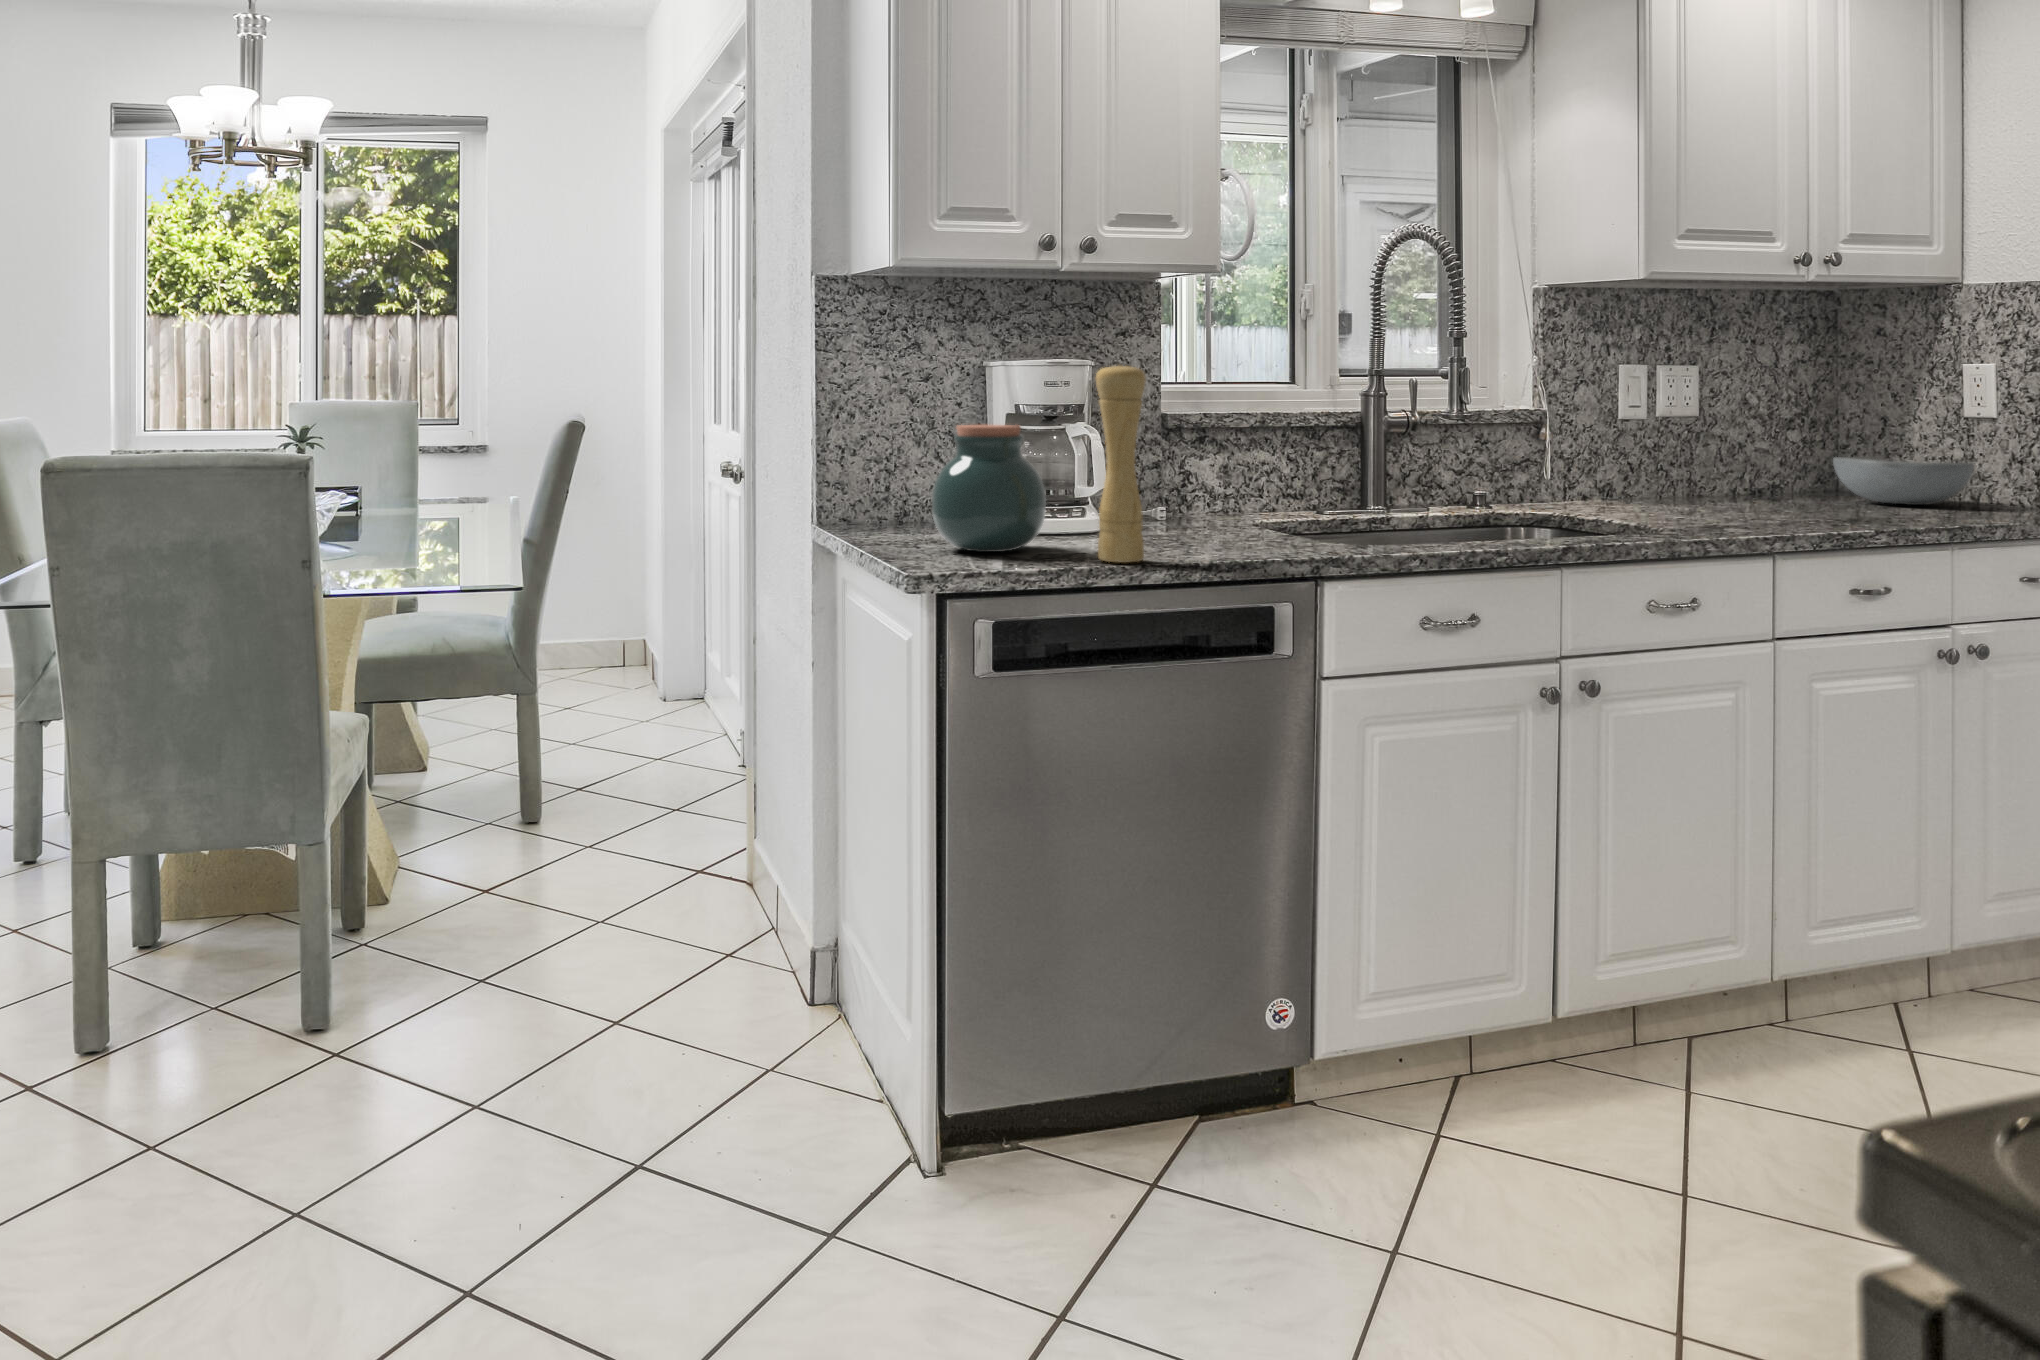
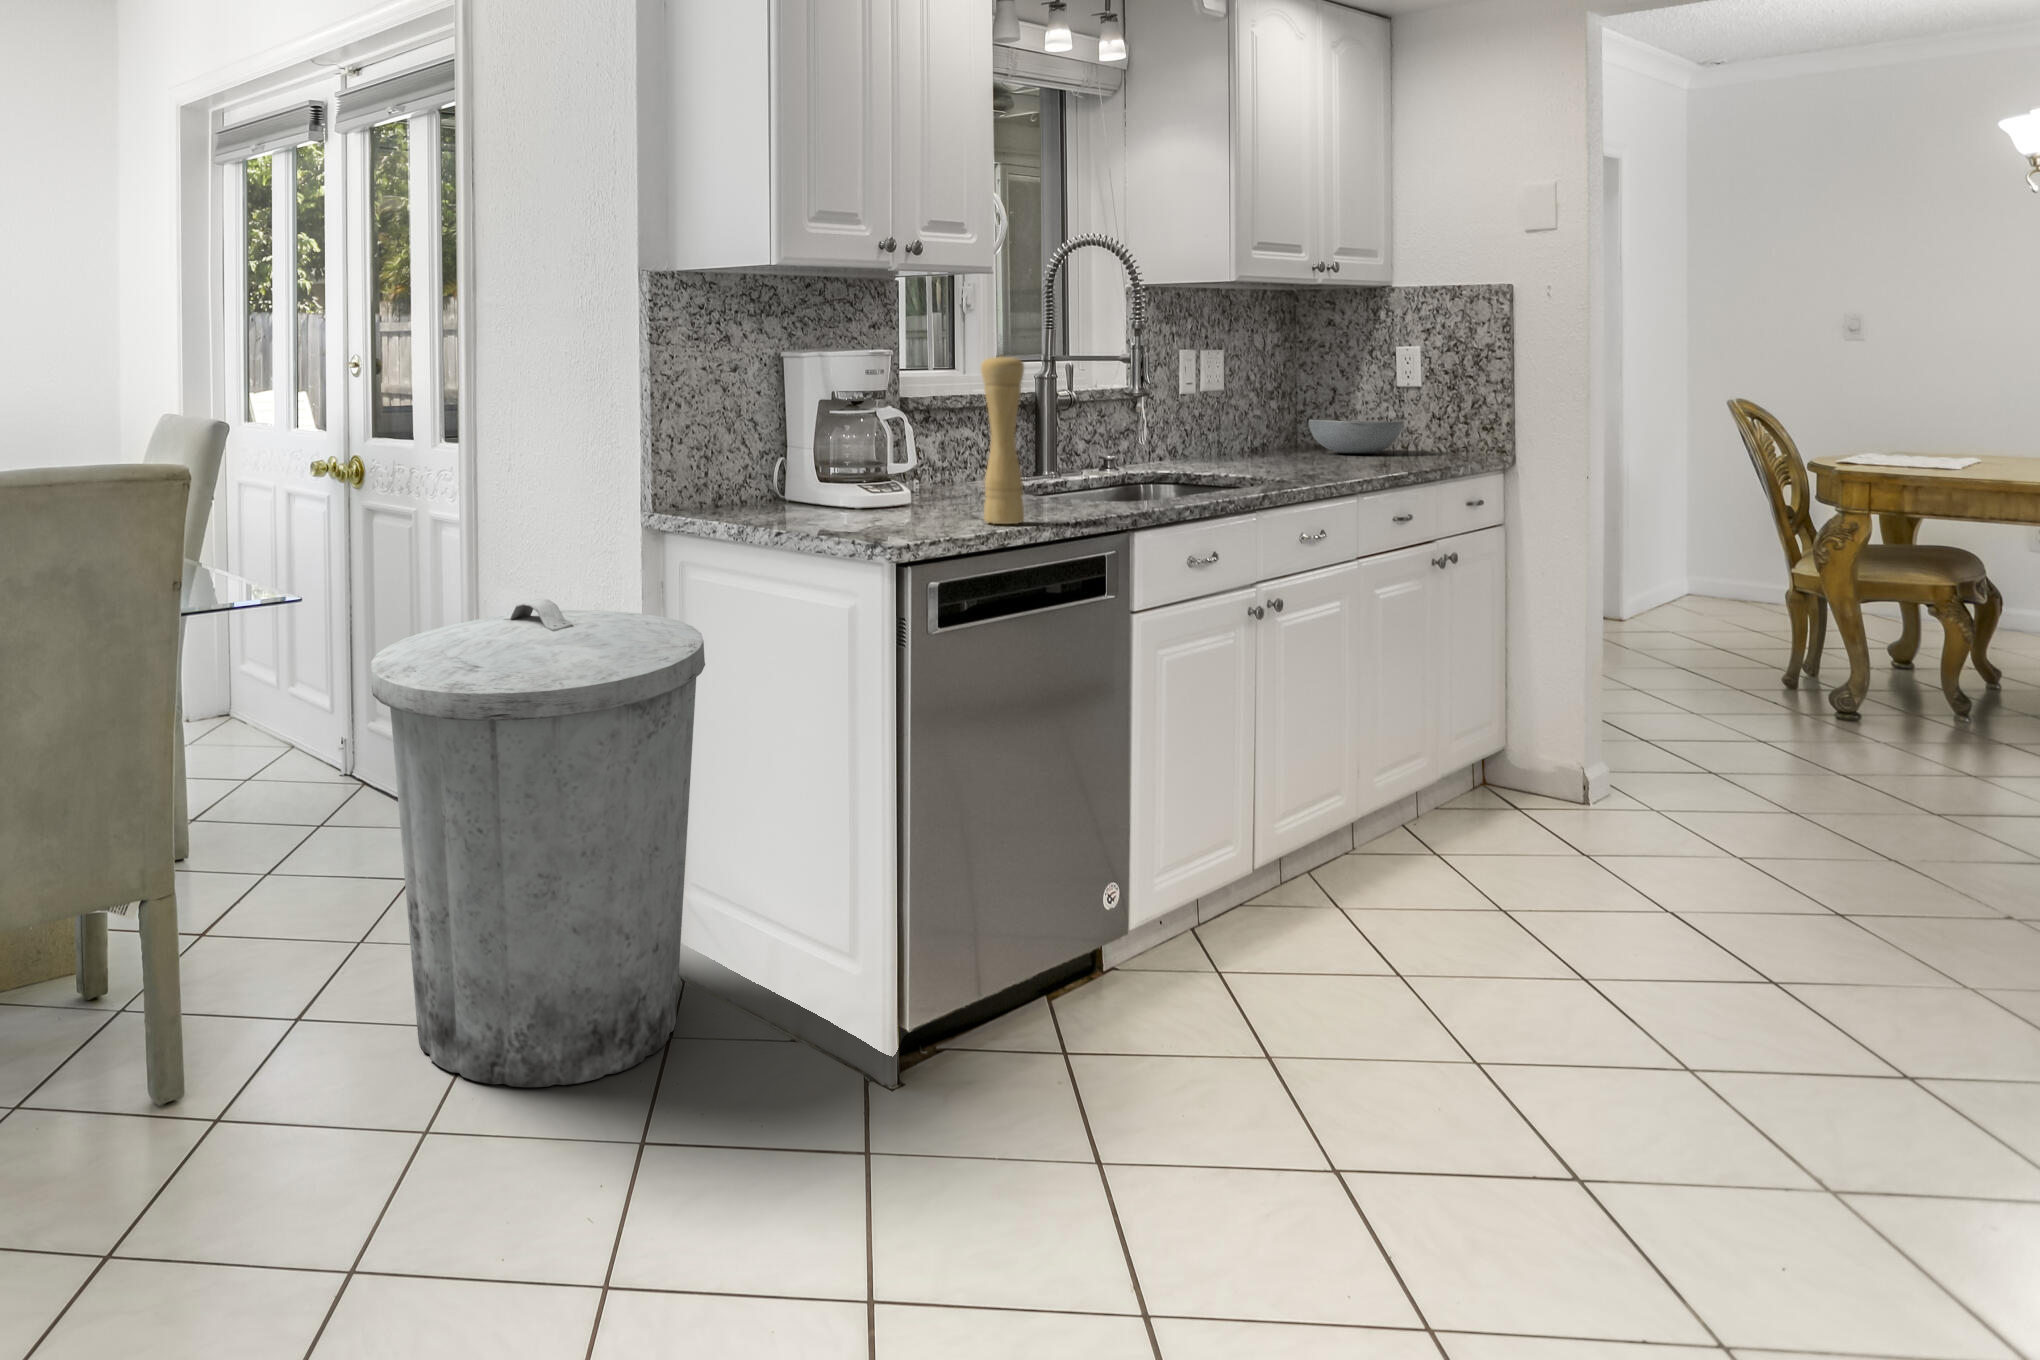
jar: present [932,425,1046,552] -> none [821,410,923,523]
trash can: none [476,606,818,1108] -> present [371,598,705,1087]

